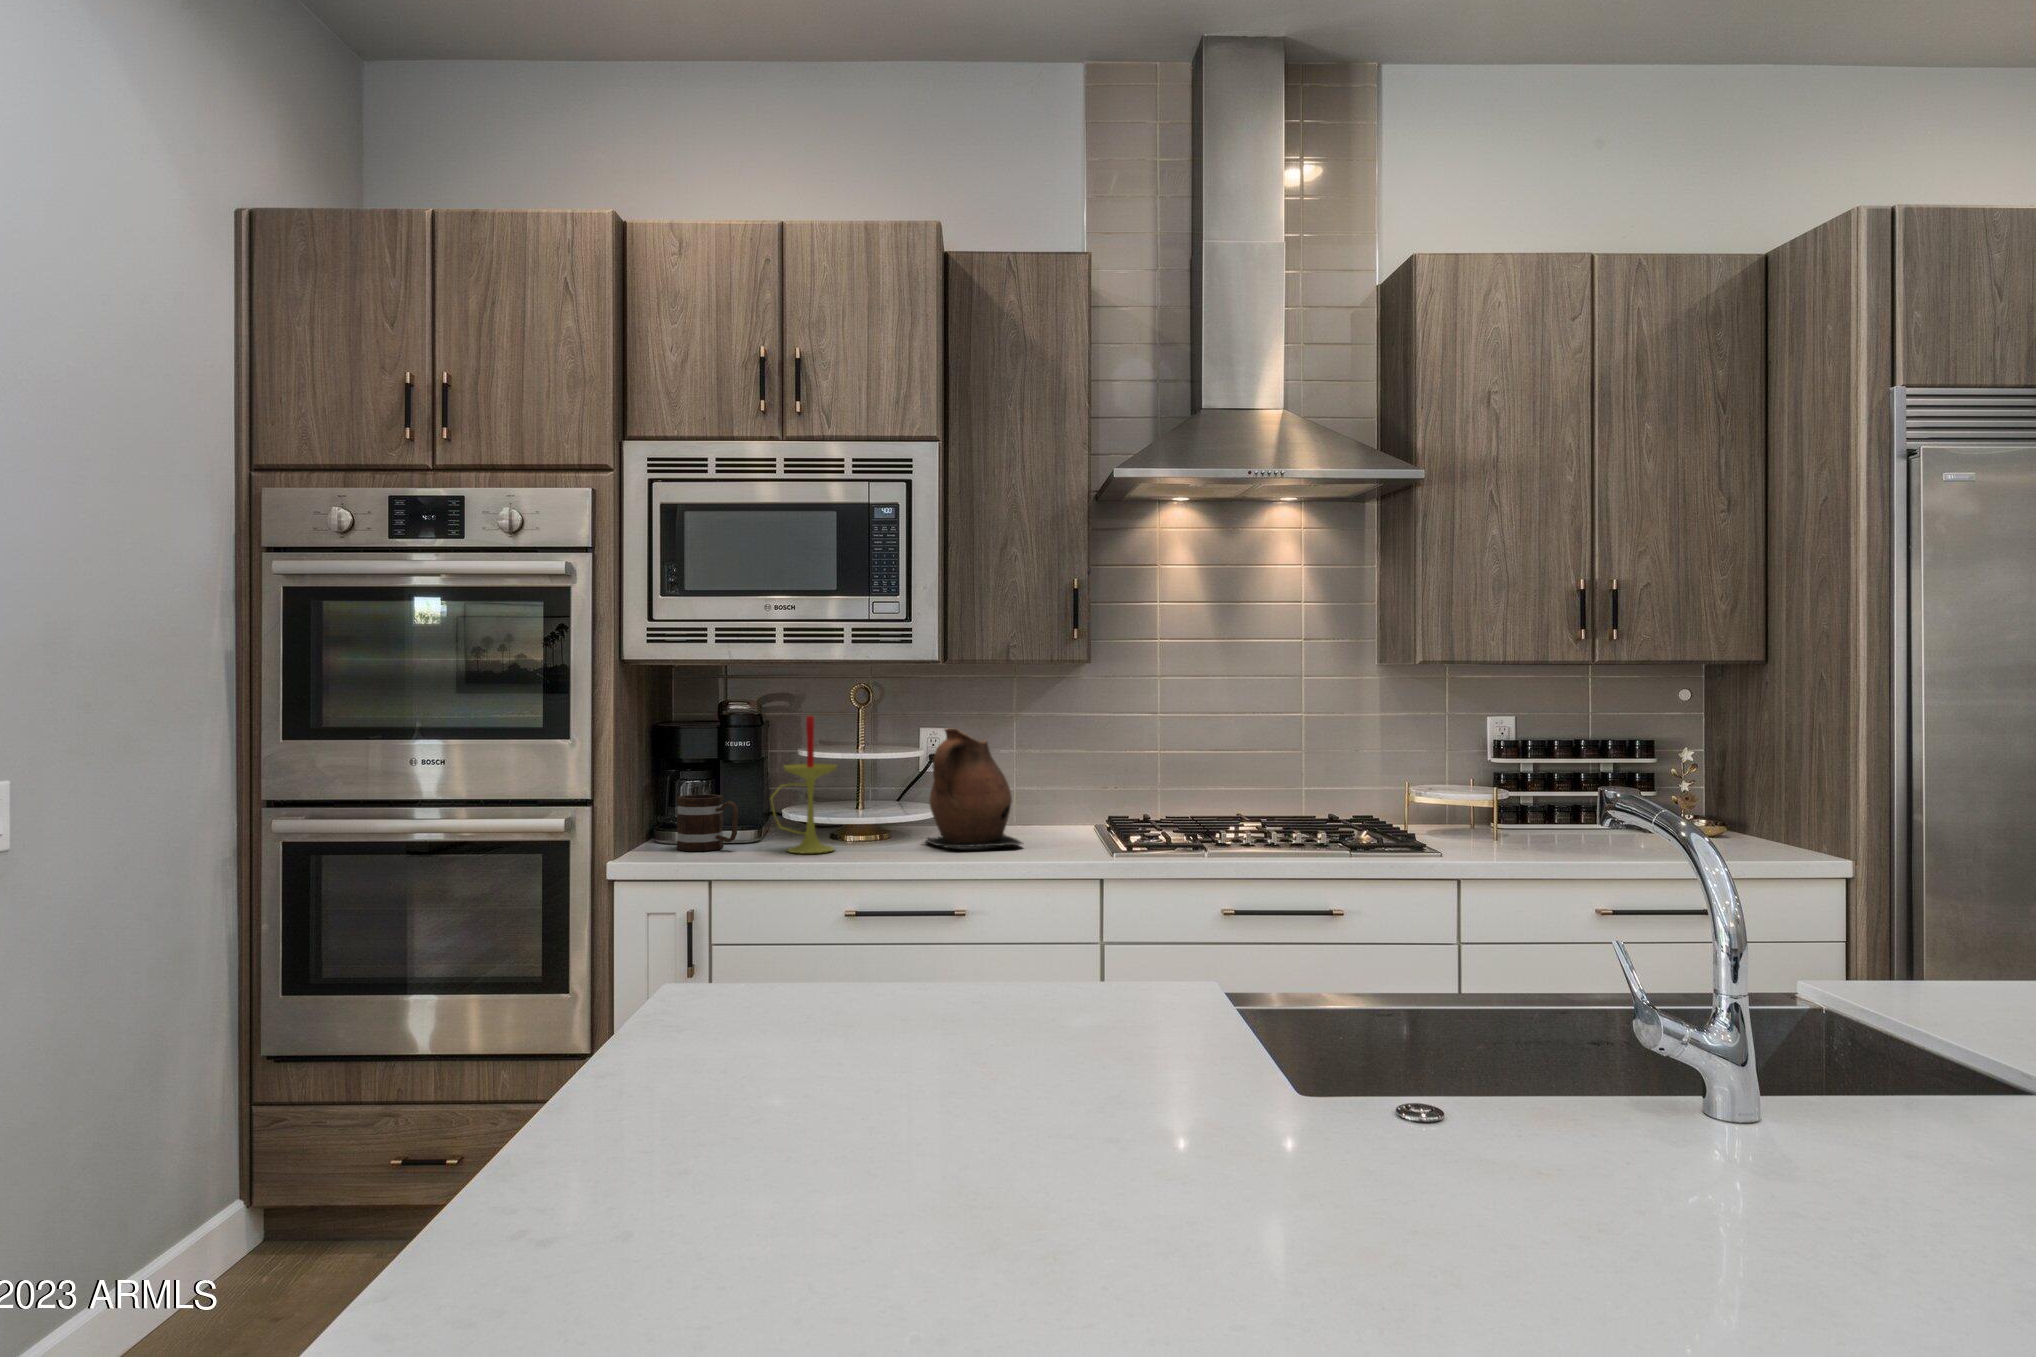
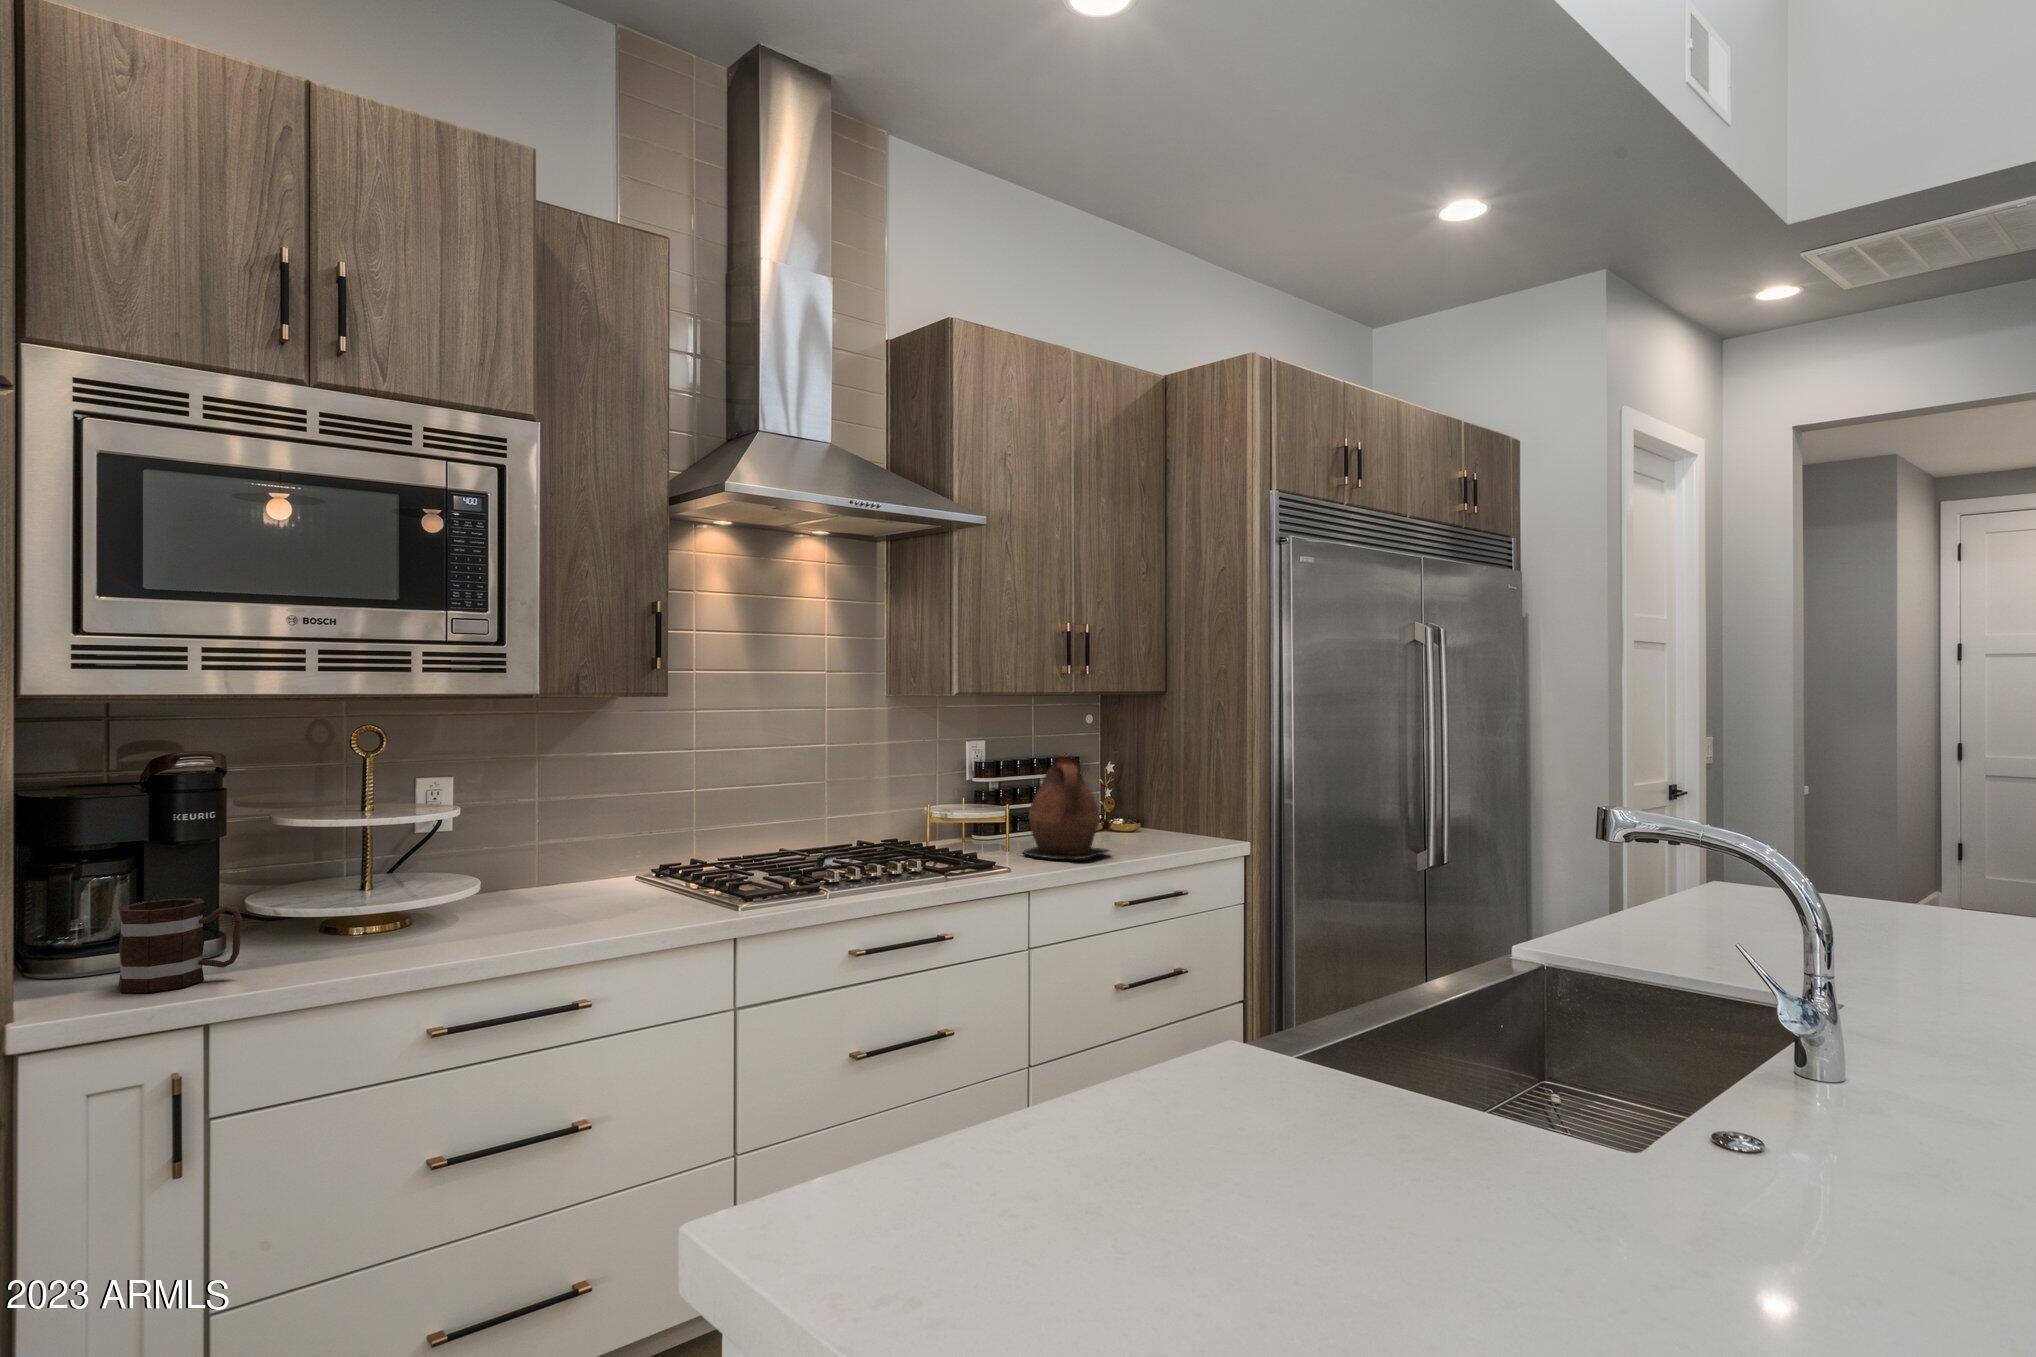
candle: present [770,716,836,853] -> none [305,767,404,967]
ceramic pitcher: present [926,729,1022,847] -> present [1023,755,1109,859]

